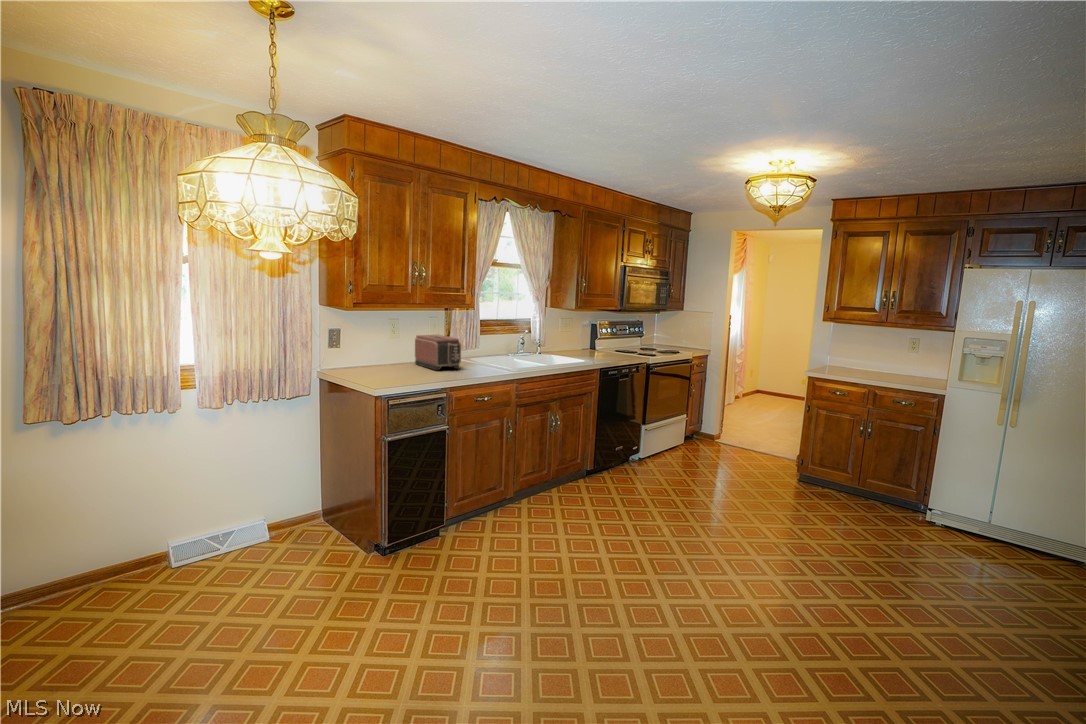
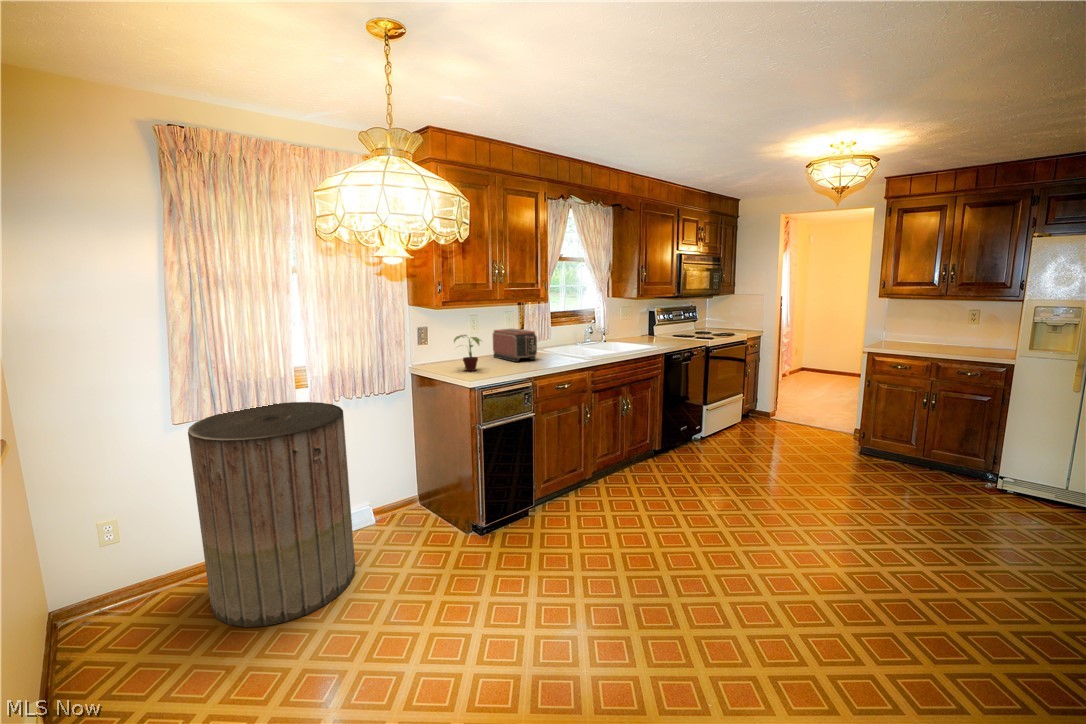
potted plant: none [363,339,398,378] -> present [454,335,480,371]
trash can: none [35,404,234,655] -> present [188,402,355,627]

